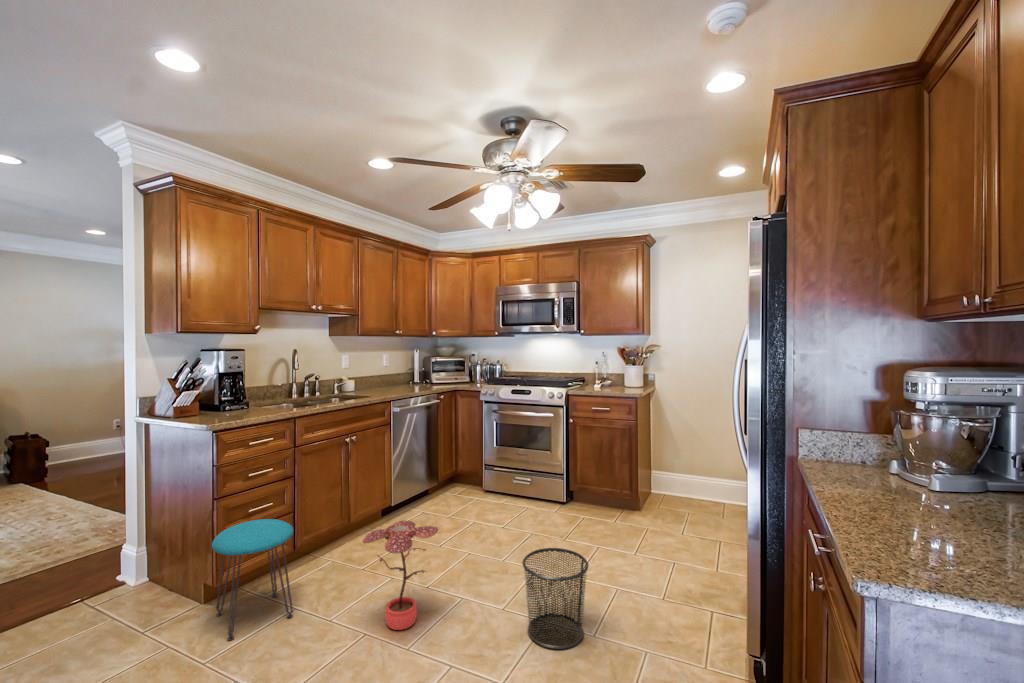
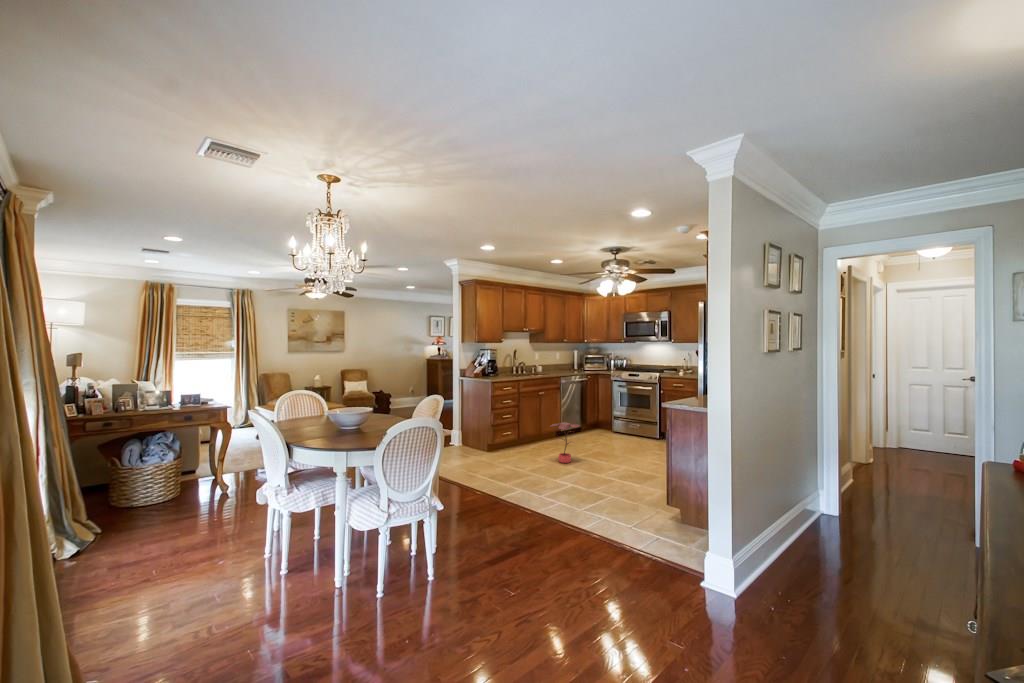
stool: present [212,519,293,640] -> none [494,419,523,459]
waste bin: present [522,548,588,649] -> none [614,437,642,473]

